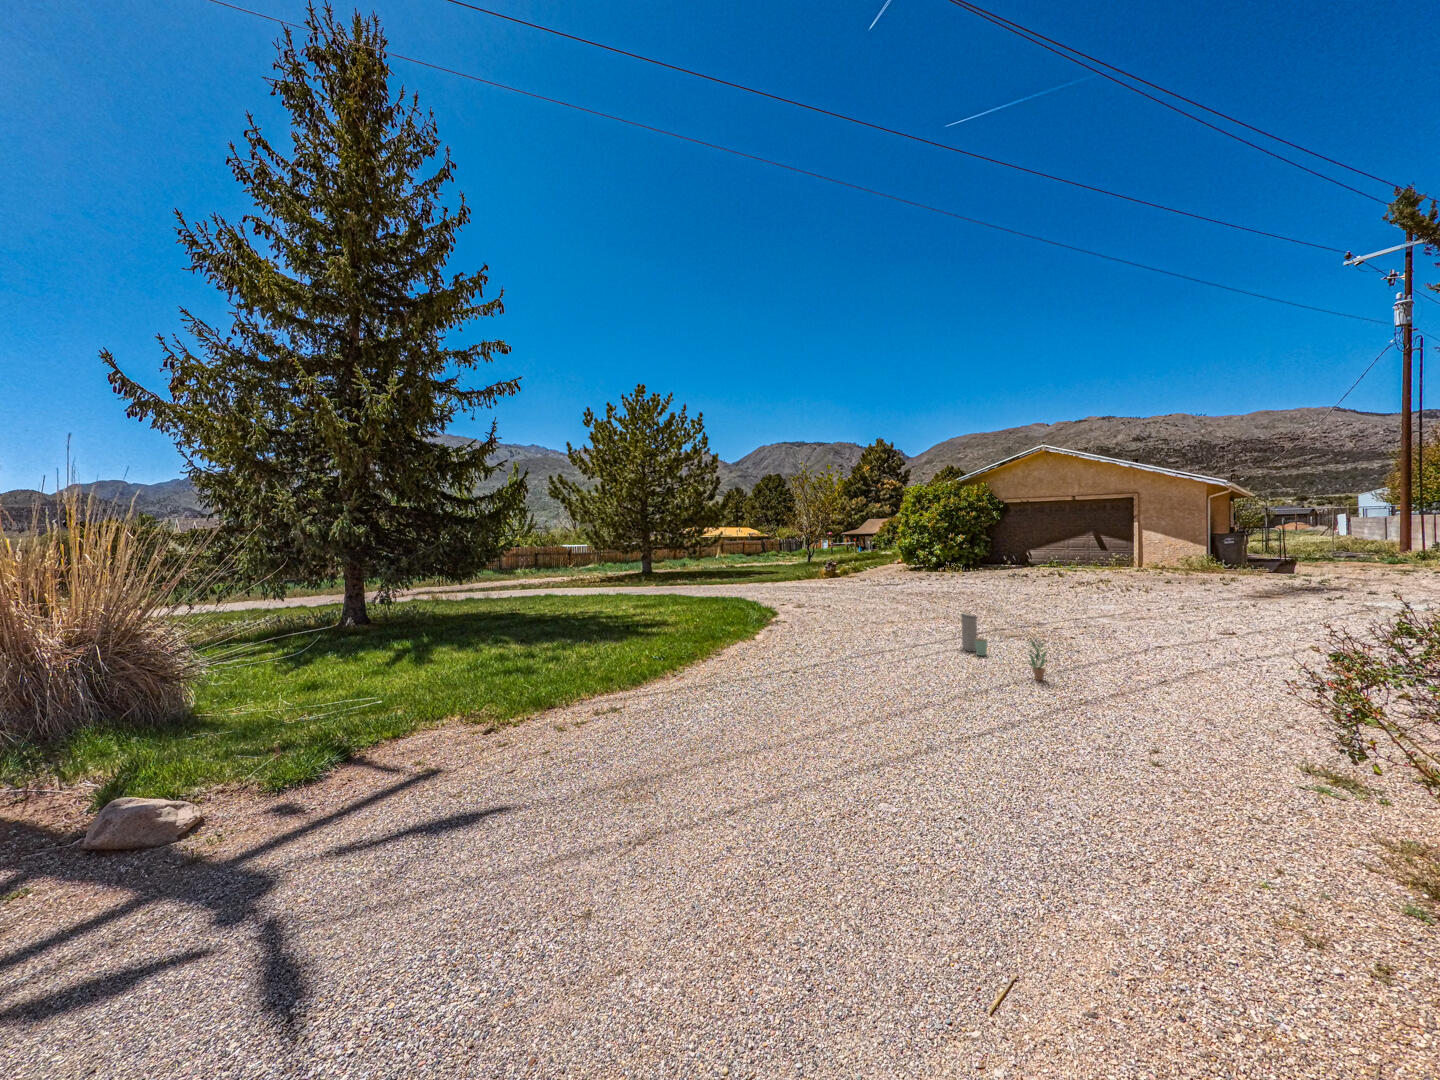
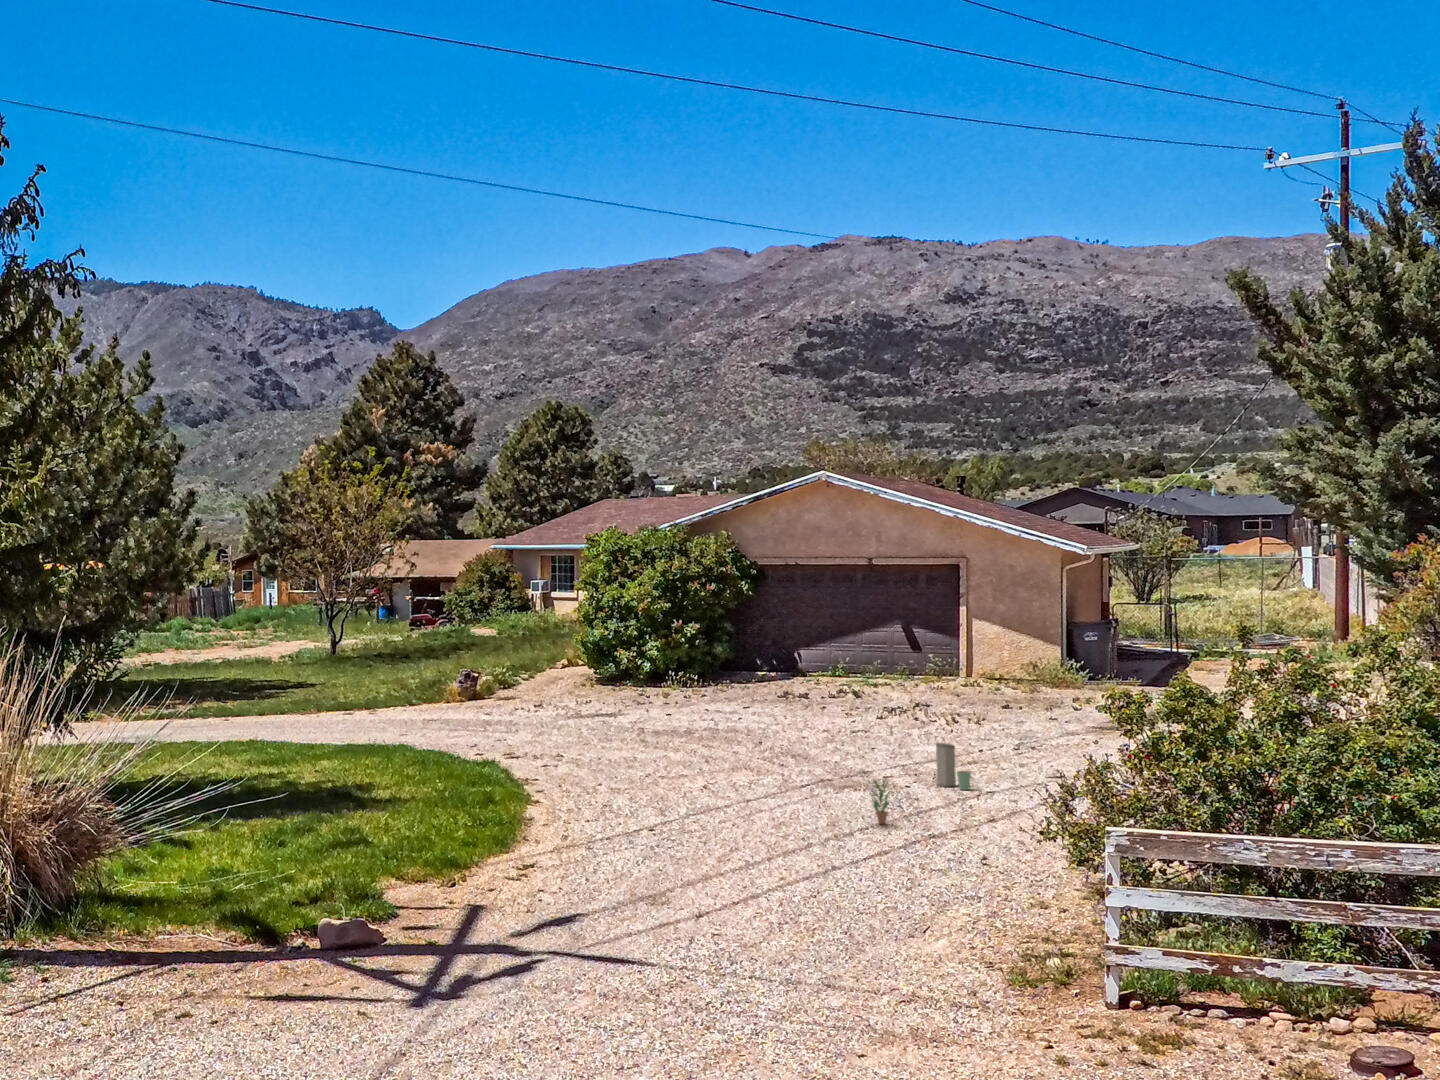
trash can: present [961,613,988,656] -> present [936,743,971,790]

